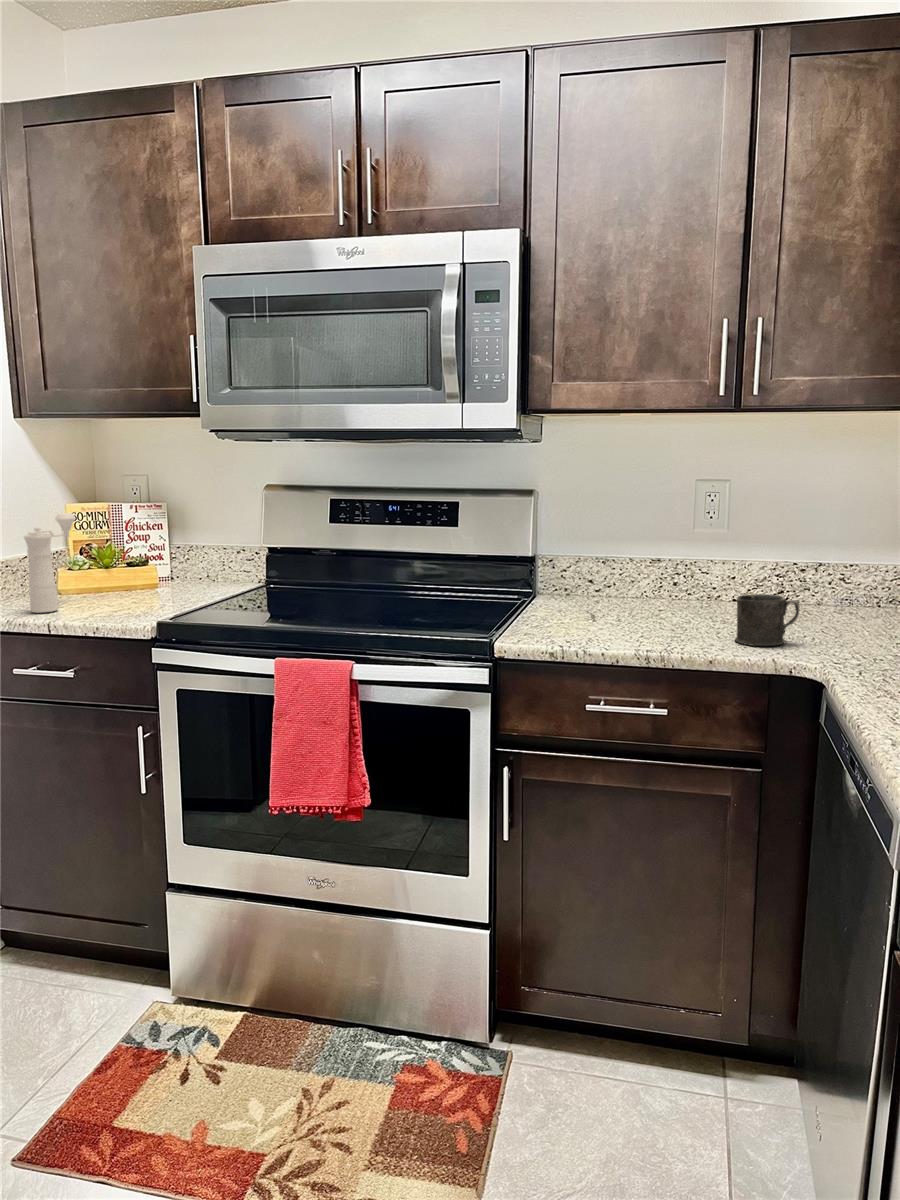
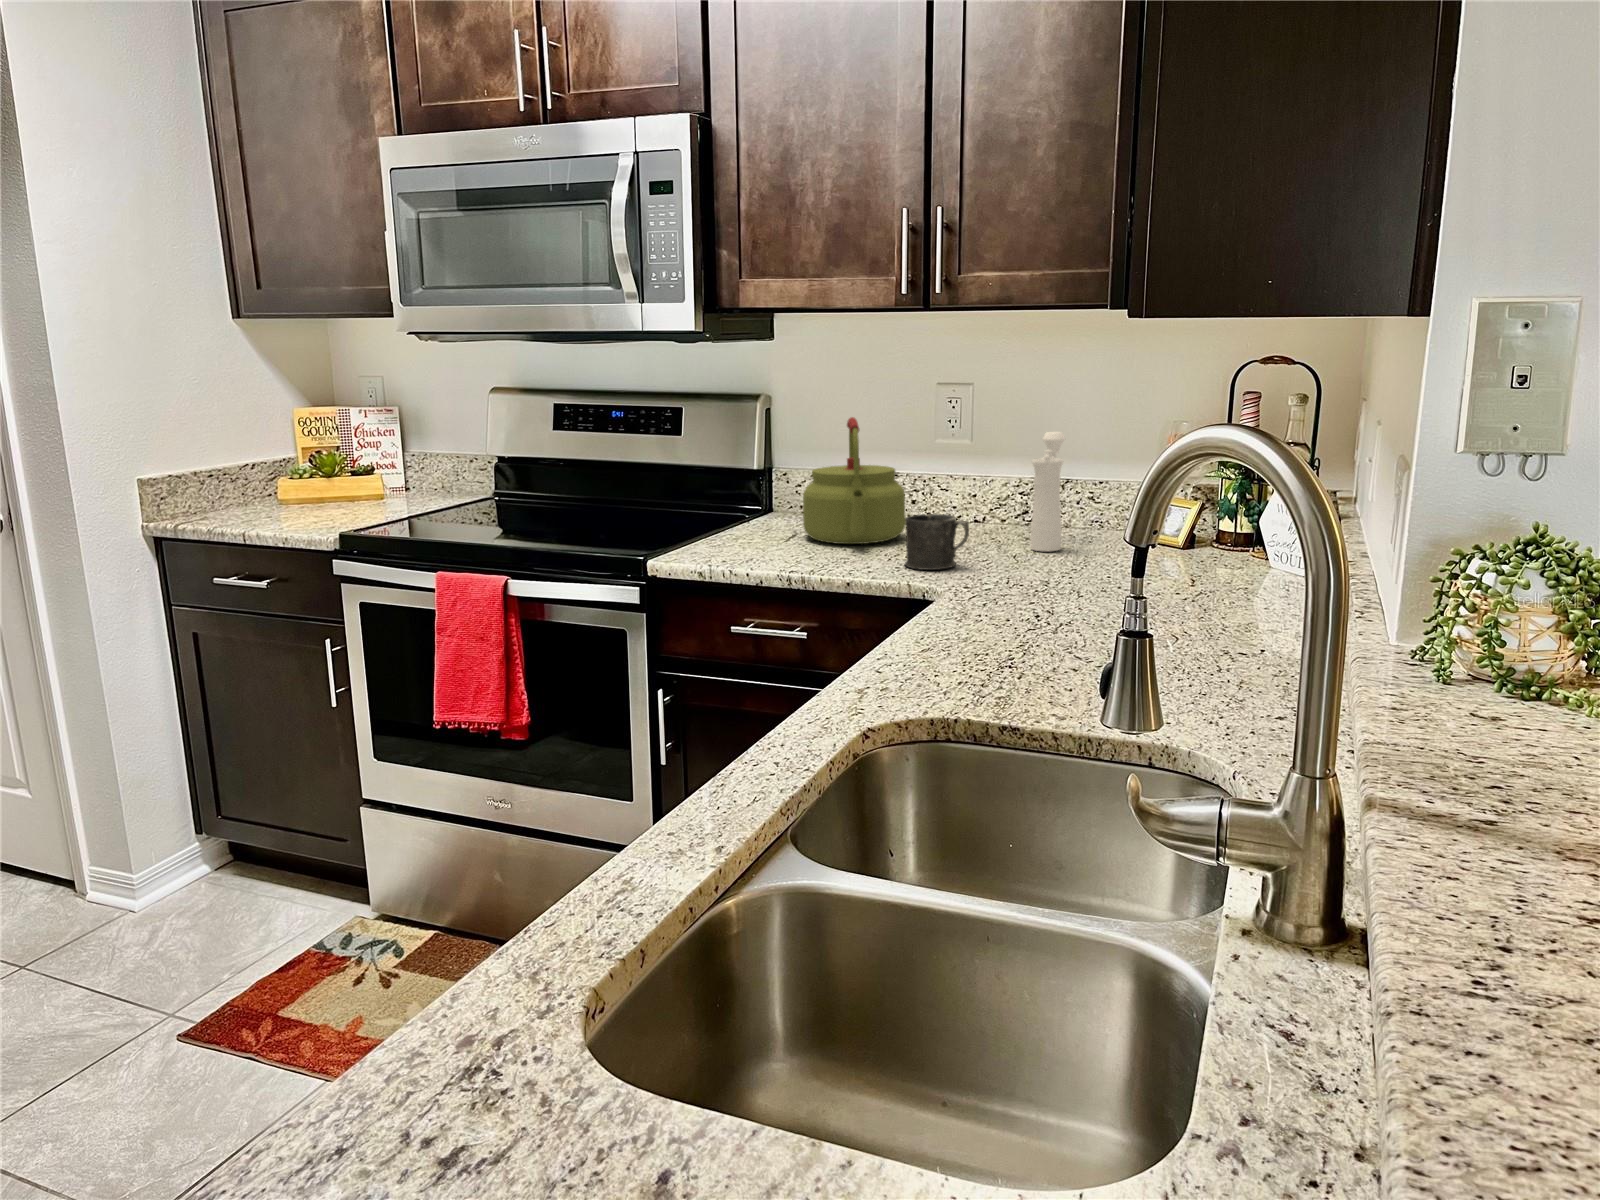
kettle: none [602,507,698,623] -> present [803,417,906,544]
pepper mill: present [24,513,75,613] -> present [1031,432,1065,551]

